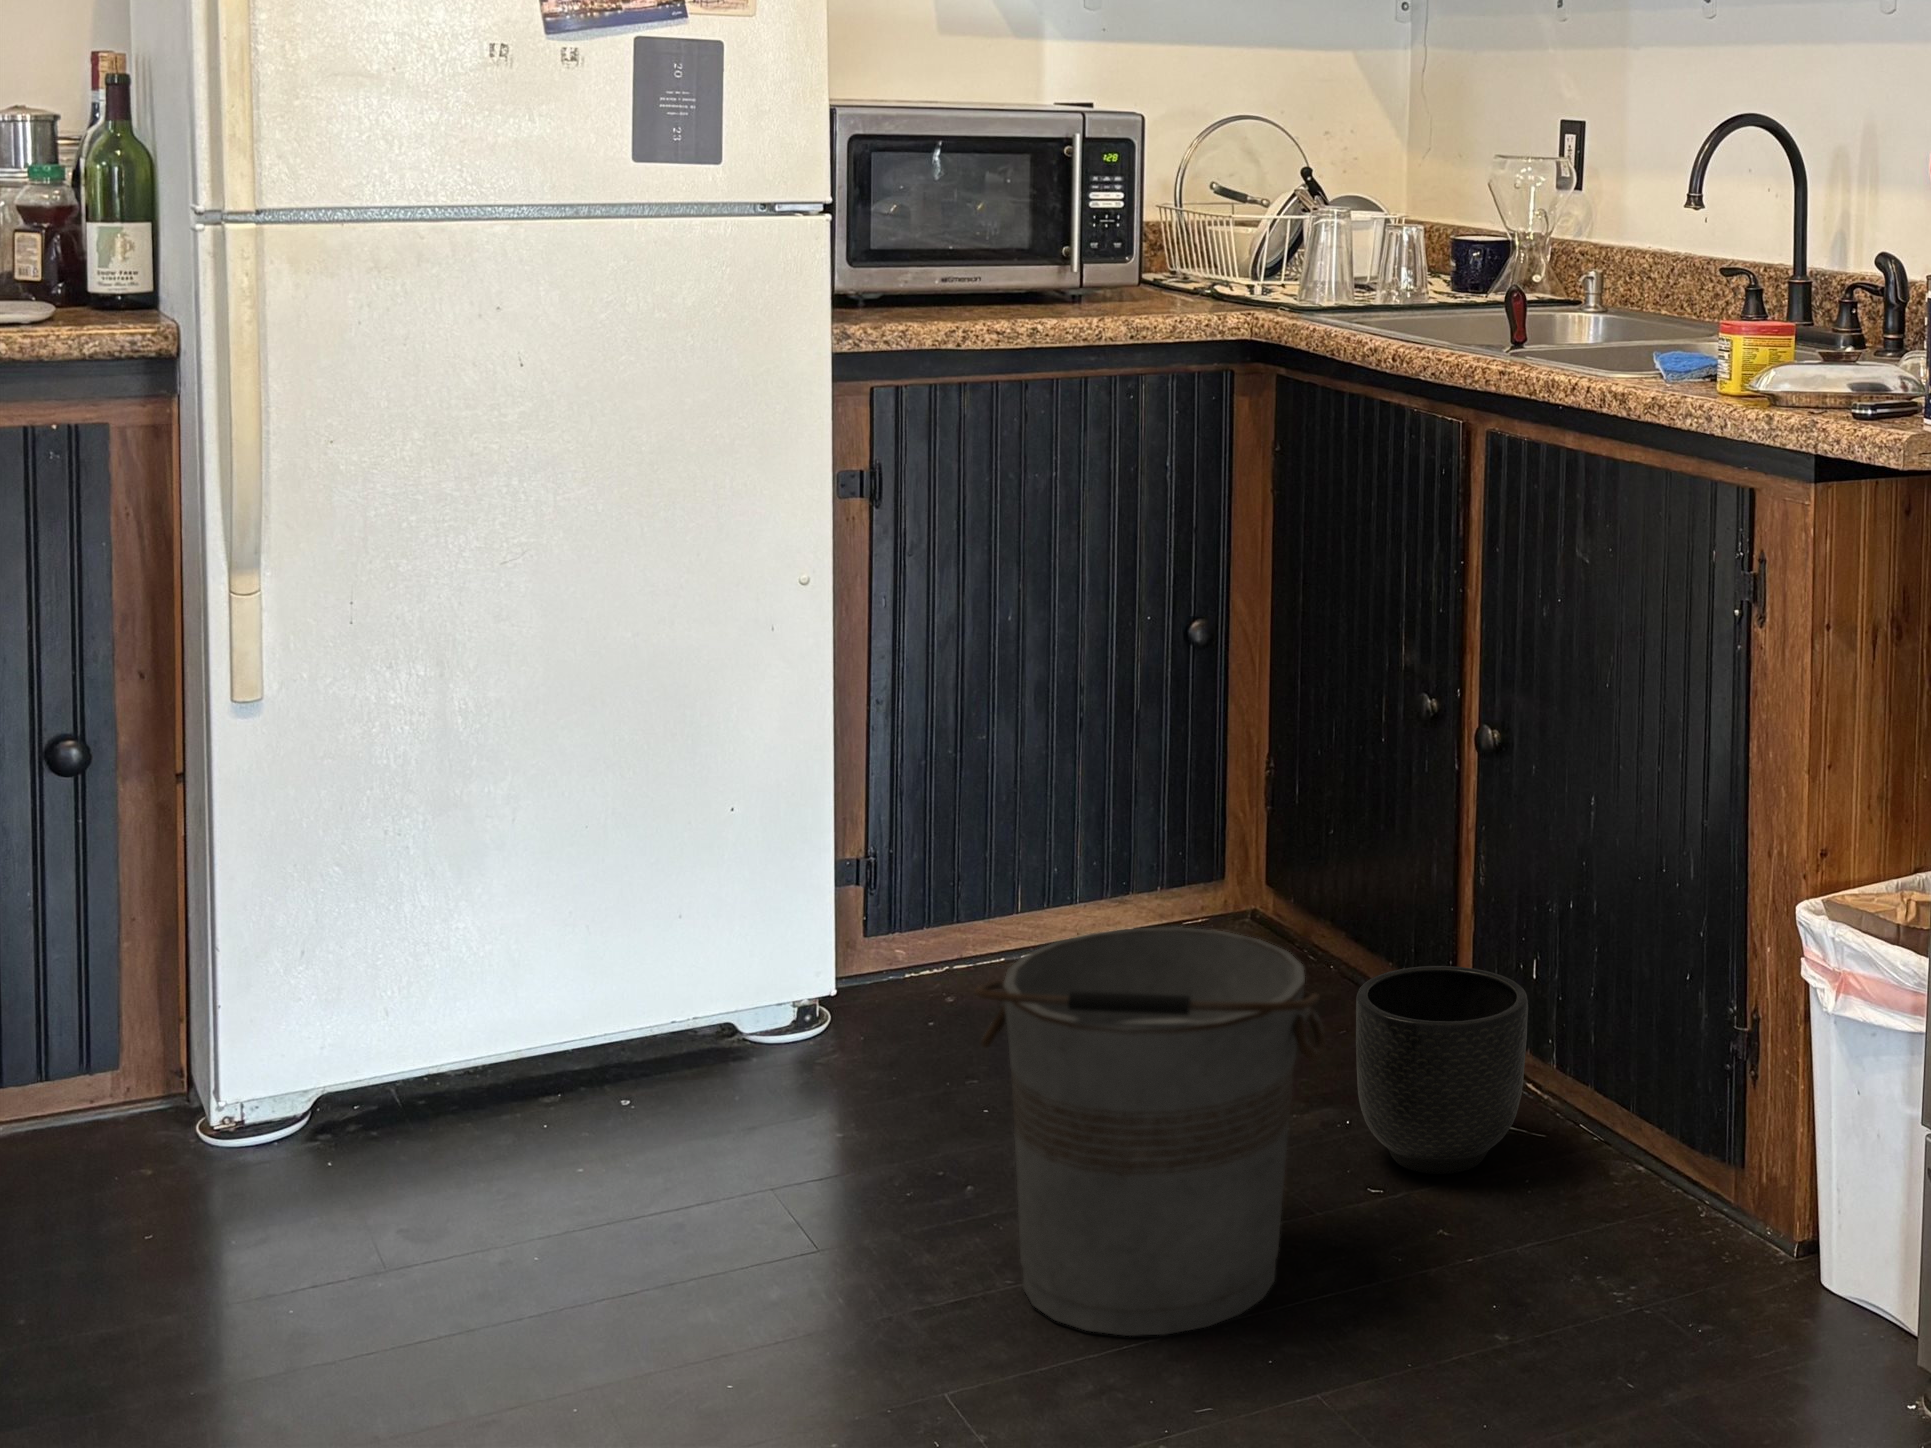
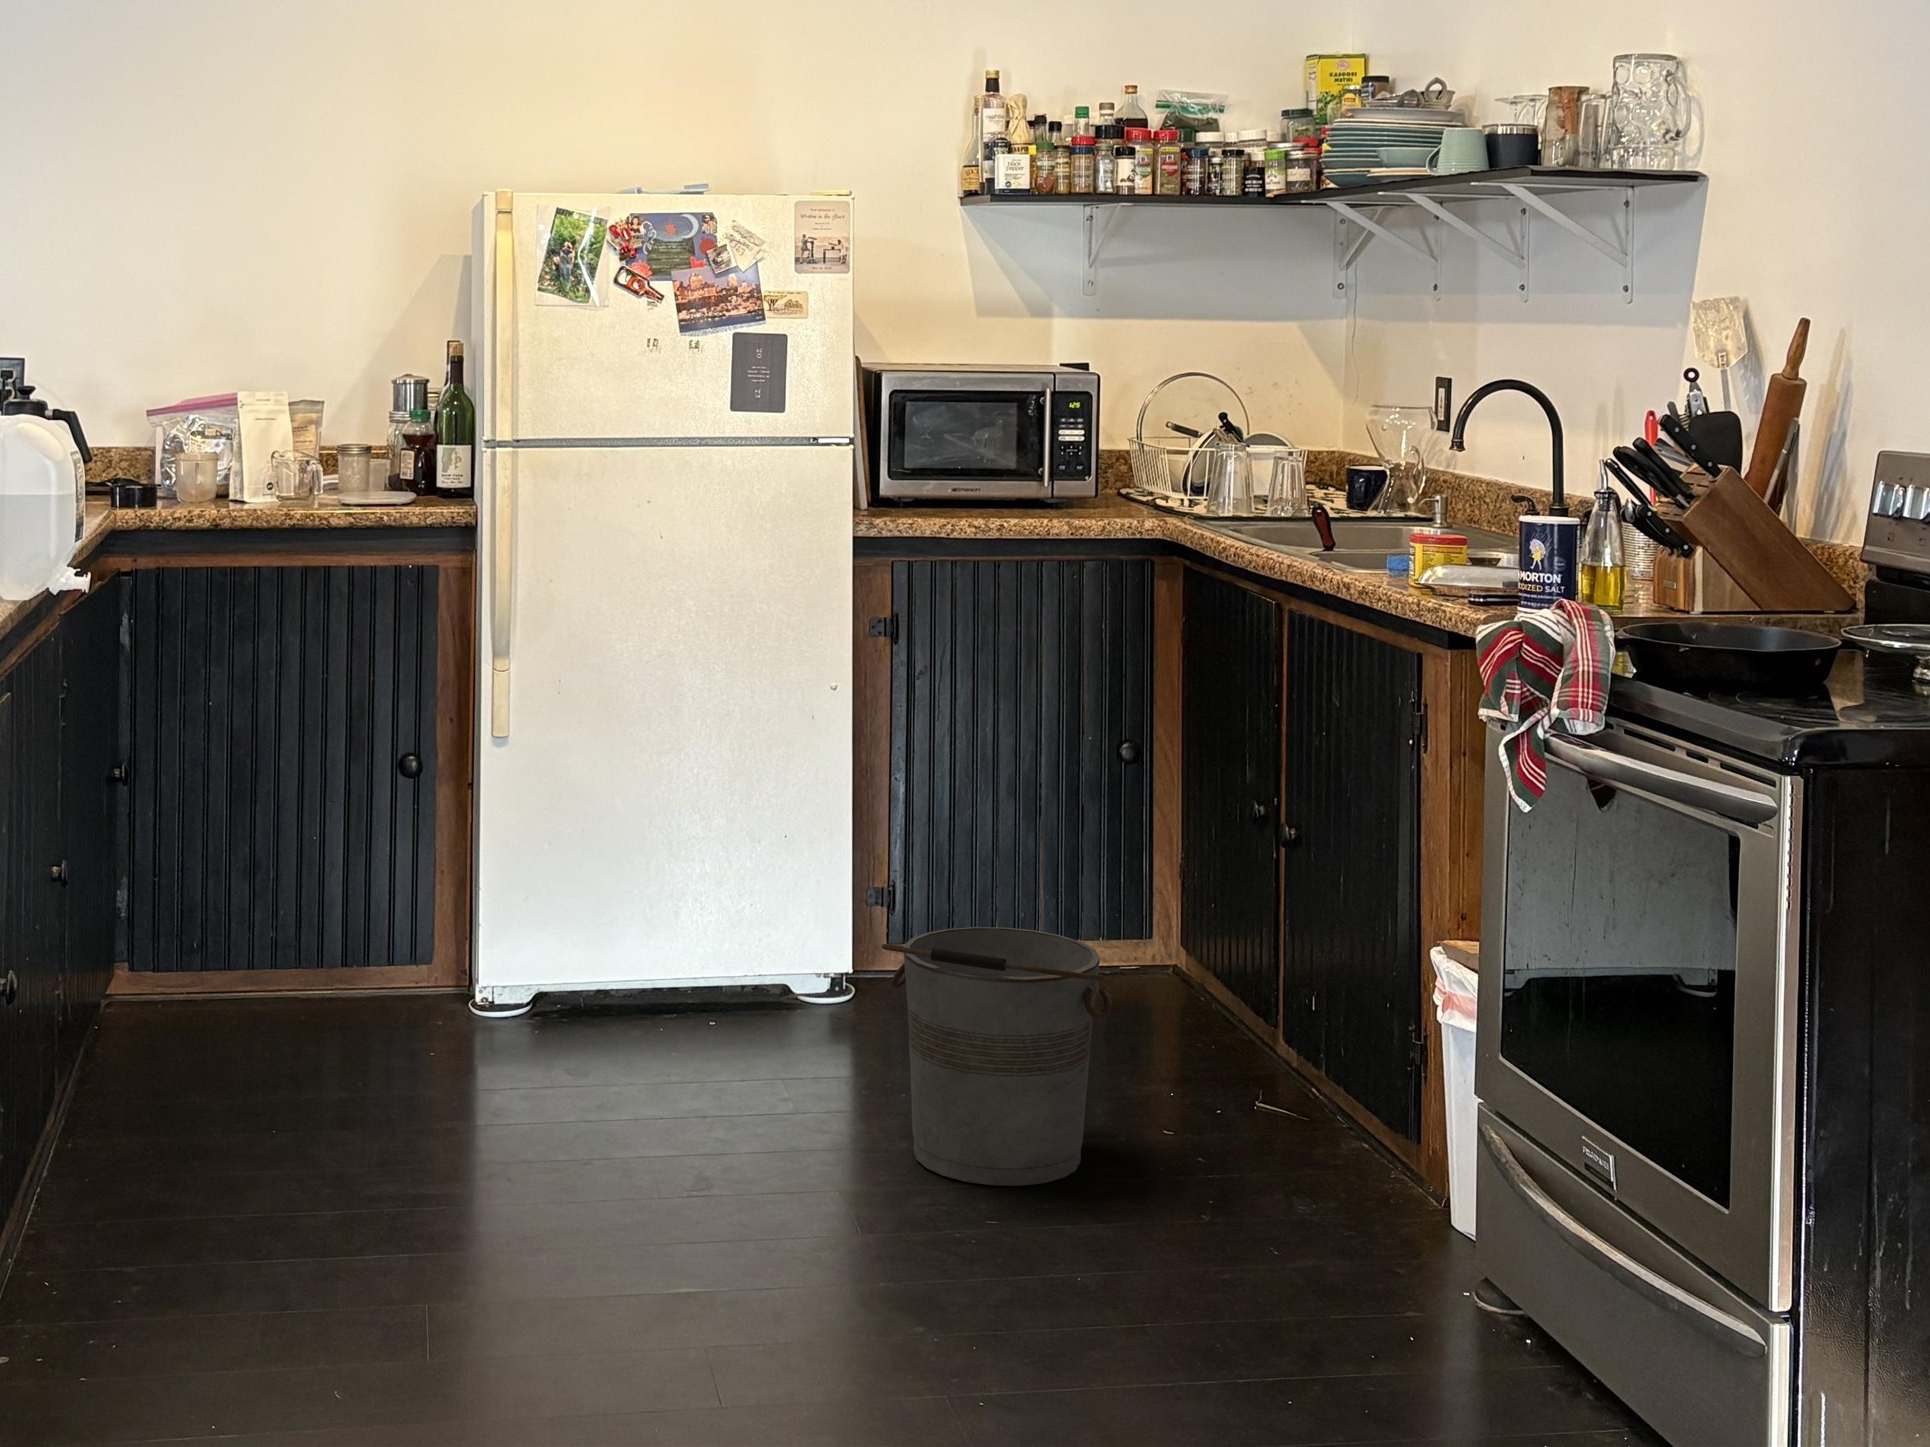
planter: present [1356,966,1528,1174] -> none [1165,988,1288,1132]

